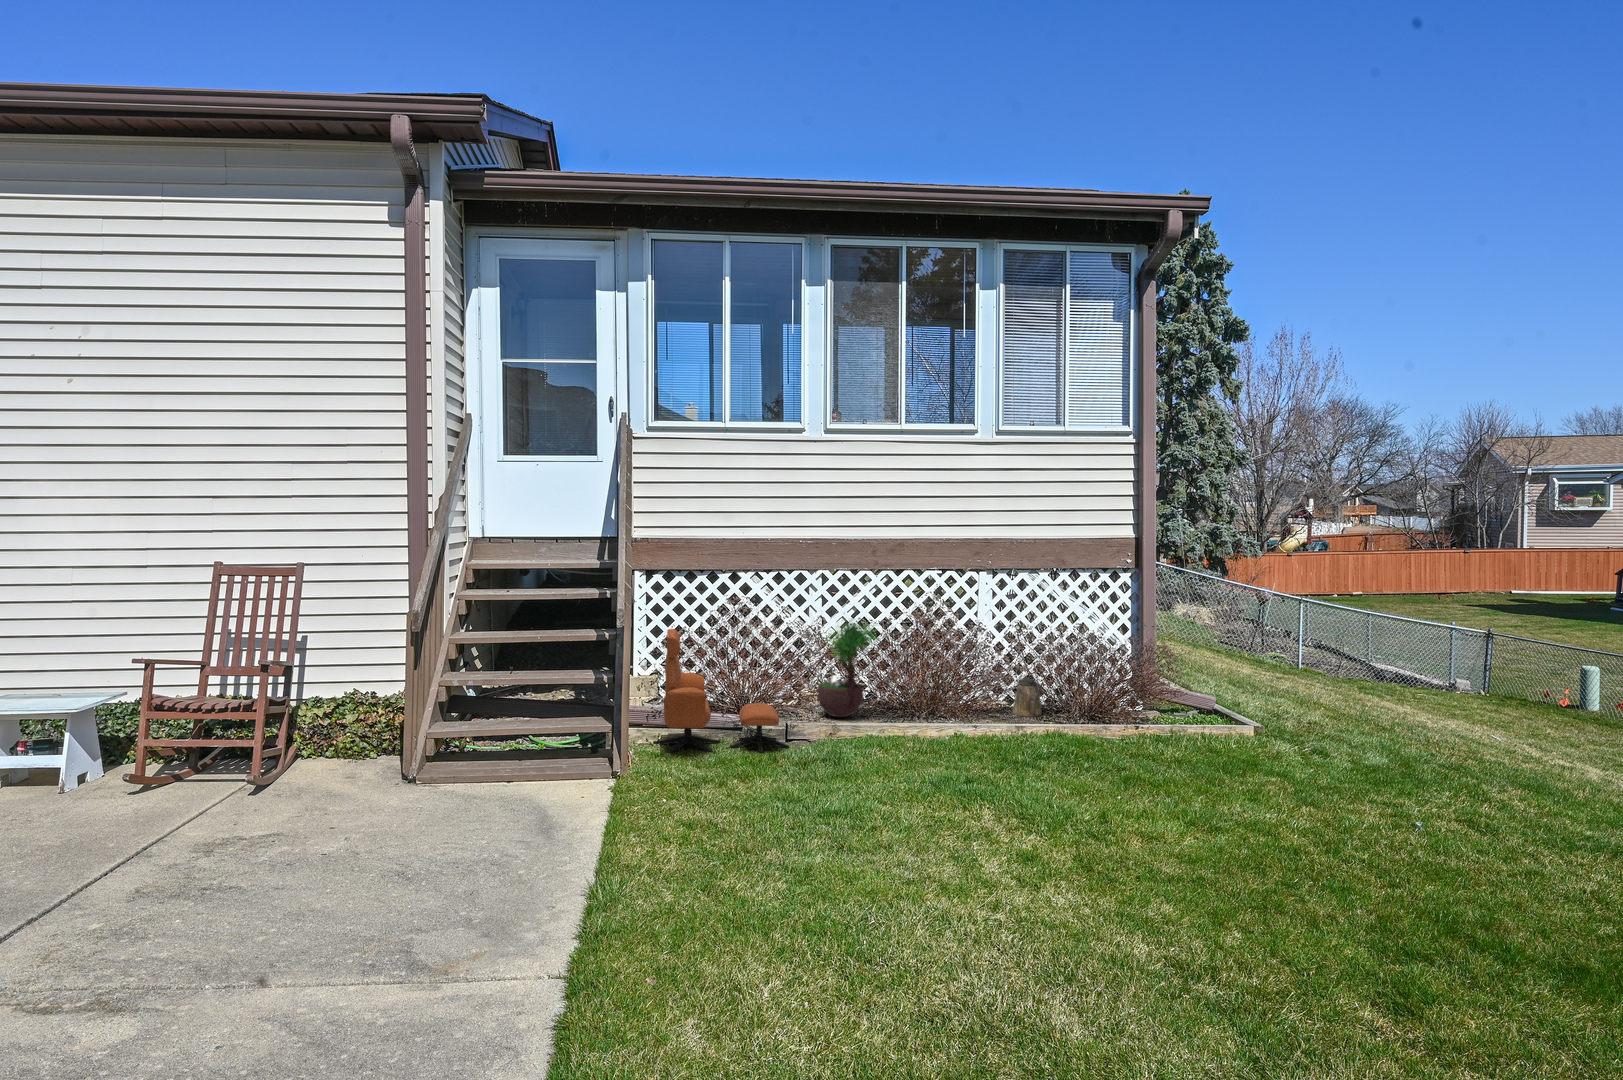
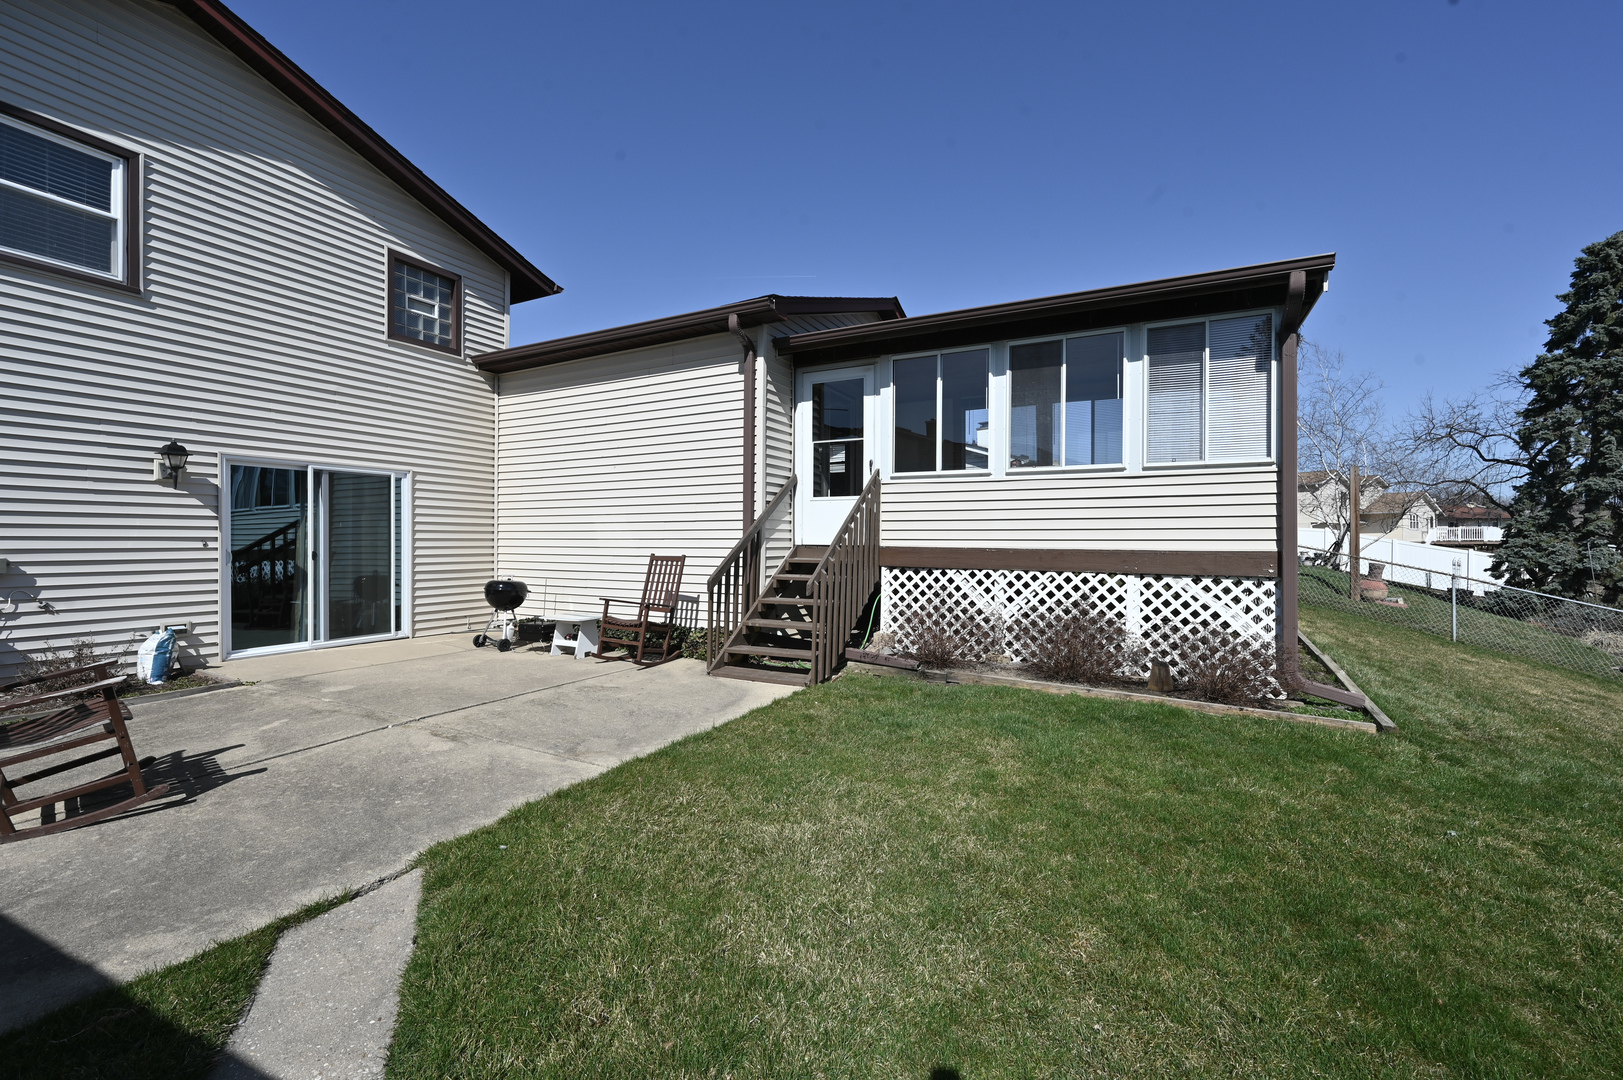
potted tree: present [817,618,880,717] -> none [982,598,1028,674]
lounge chair: present [653,629,789,753] -> none [841,600,926,684]

